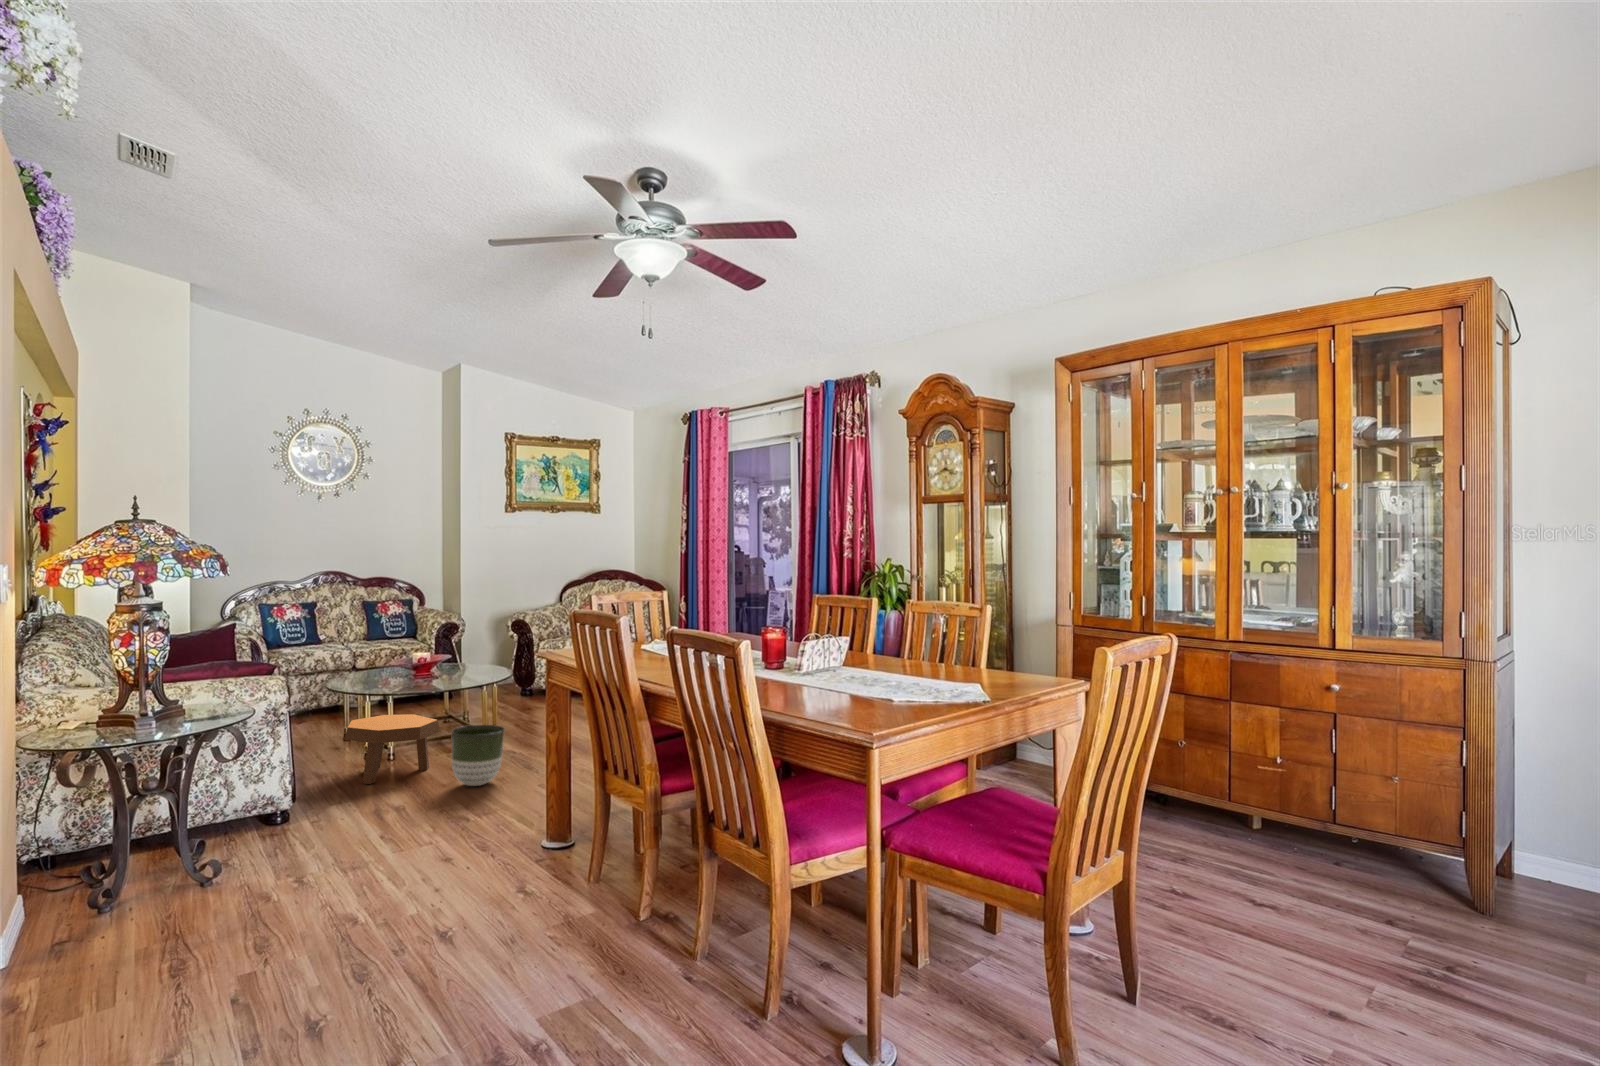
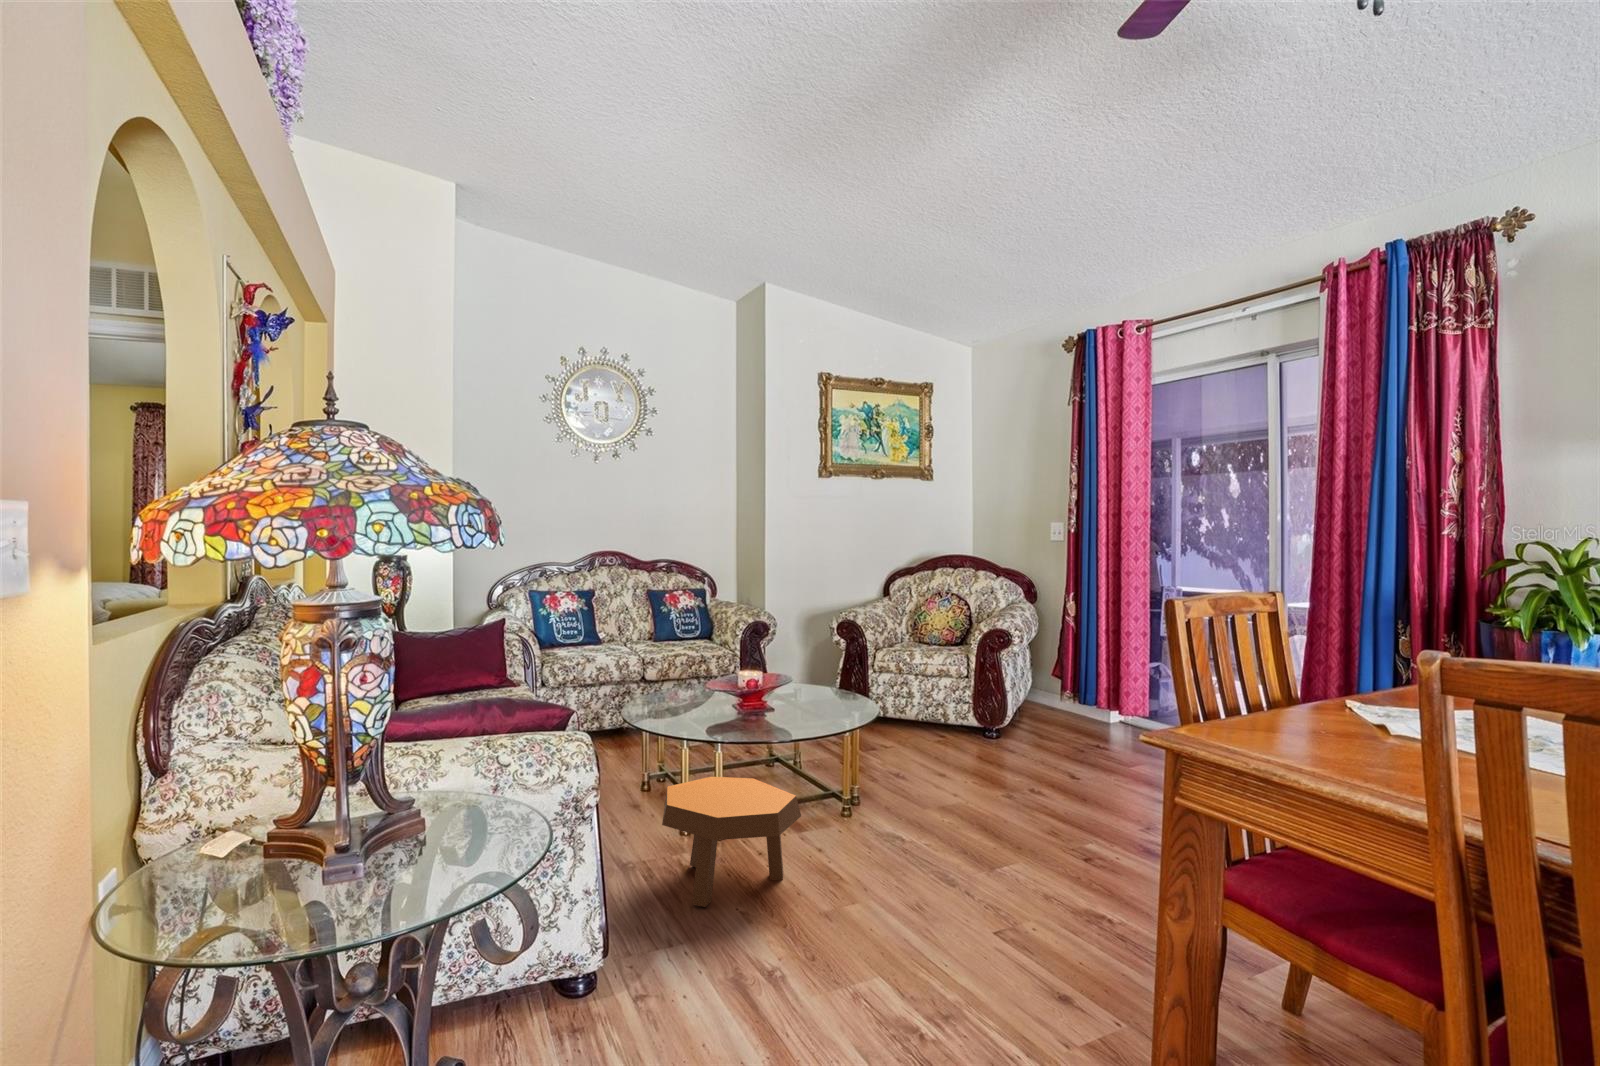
planter: present [452,725,505,786] -> none [843,821,932,941]

